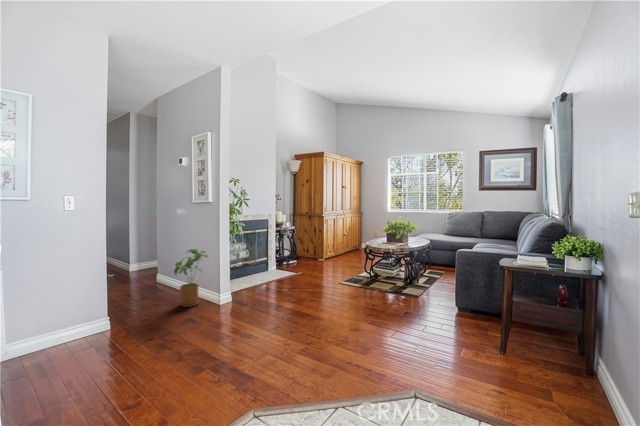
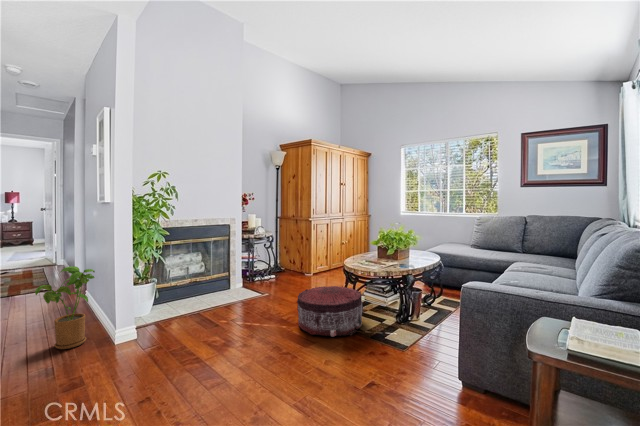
pouf: none [338,262,384,293] -> present [297,286,362,337]

